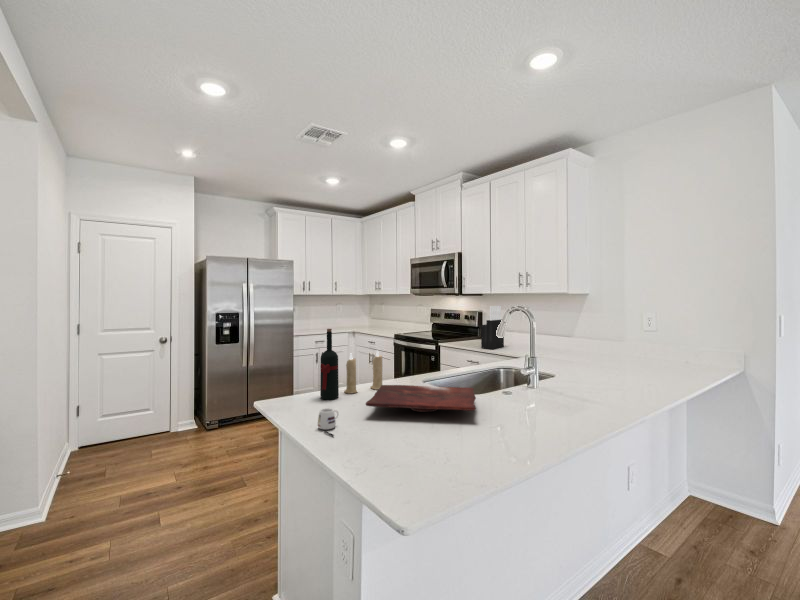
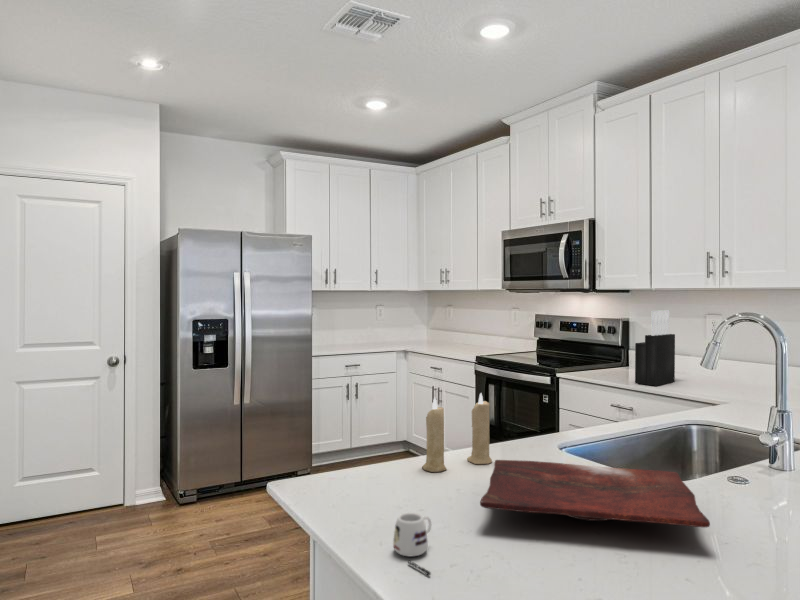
wine bottle: present [320,329,339,400] -> none [382,353,415,484]

